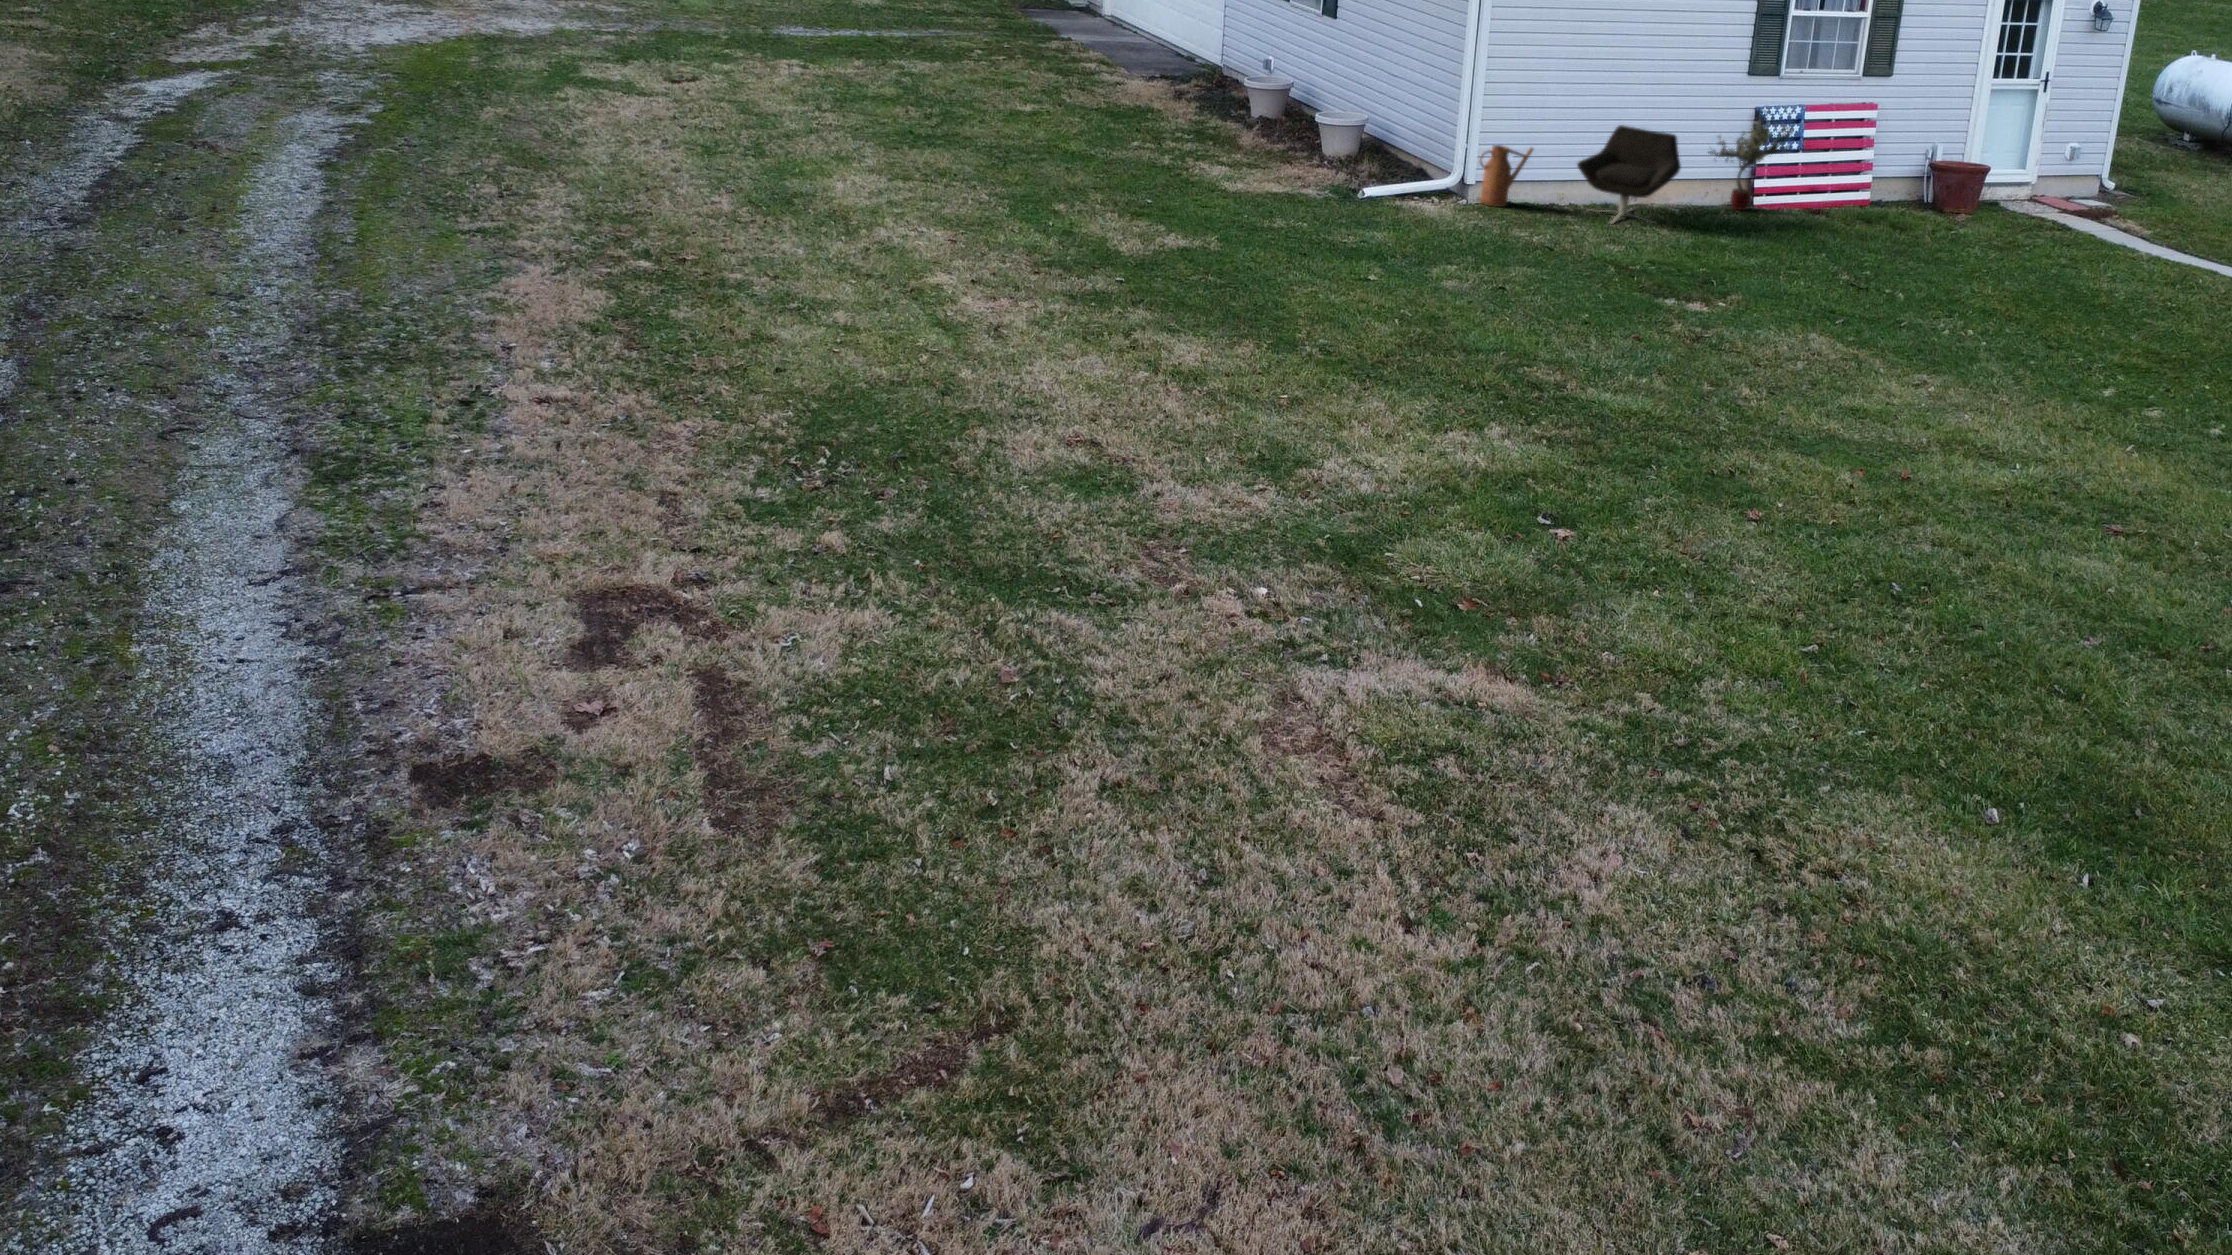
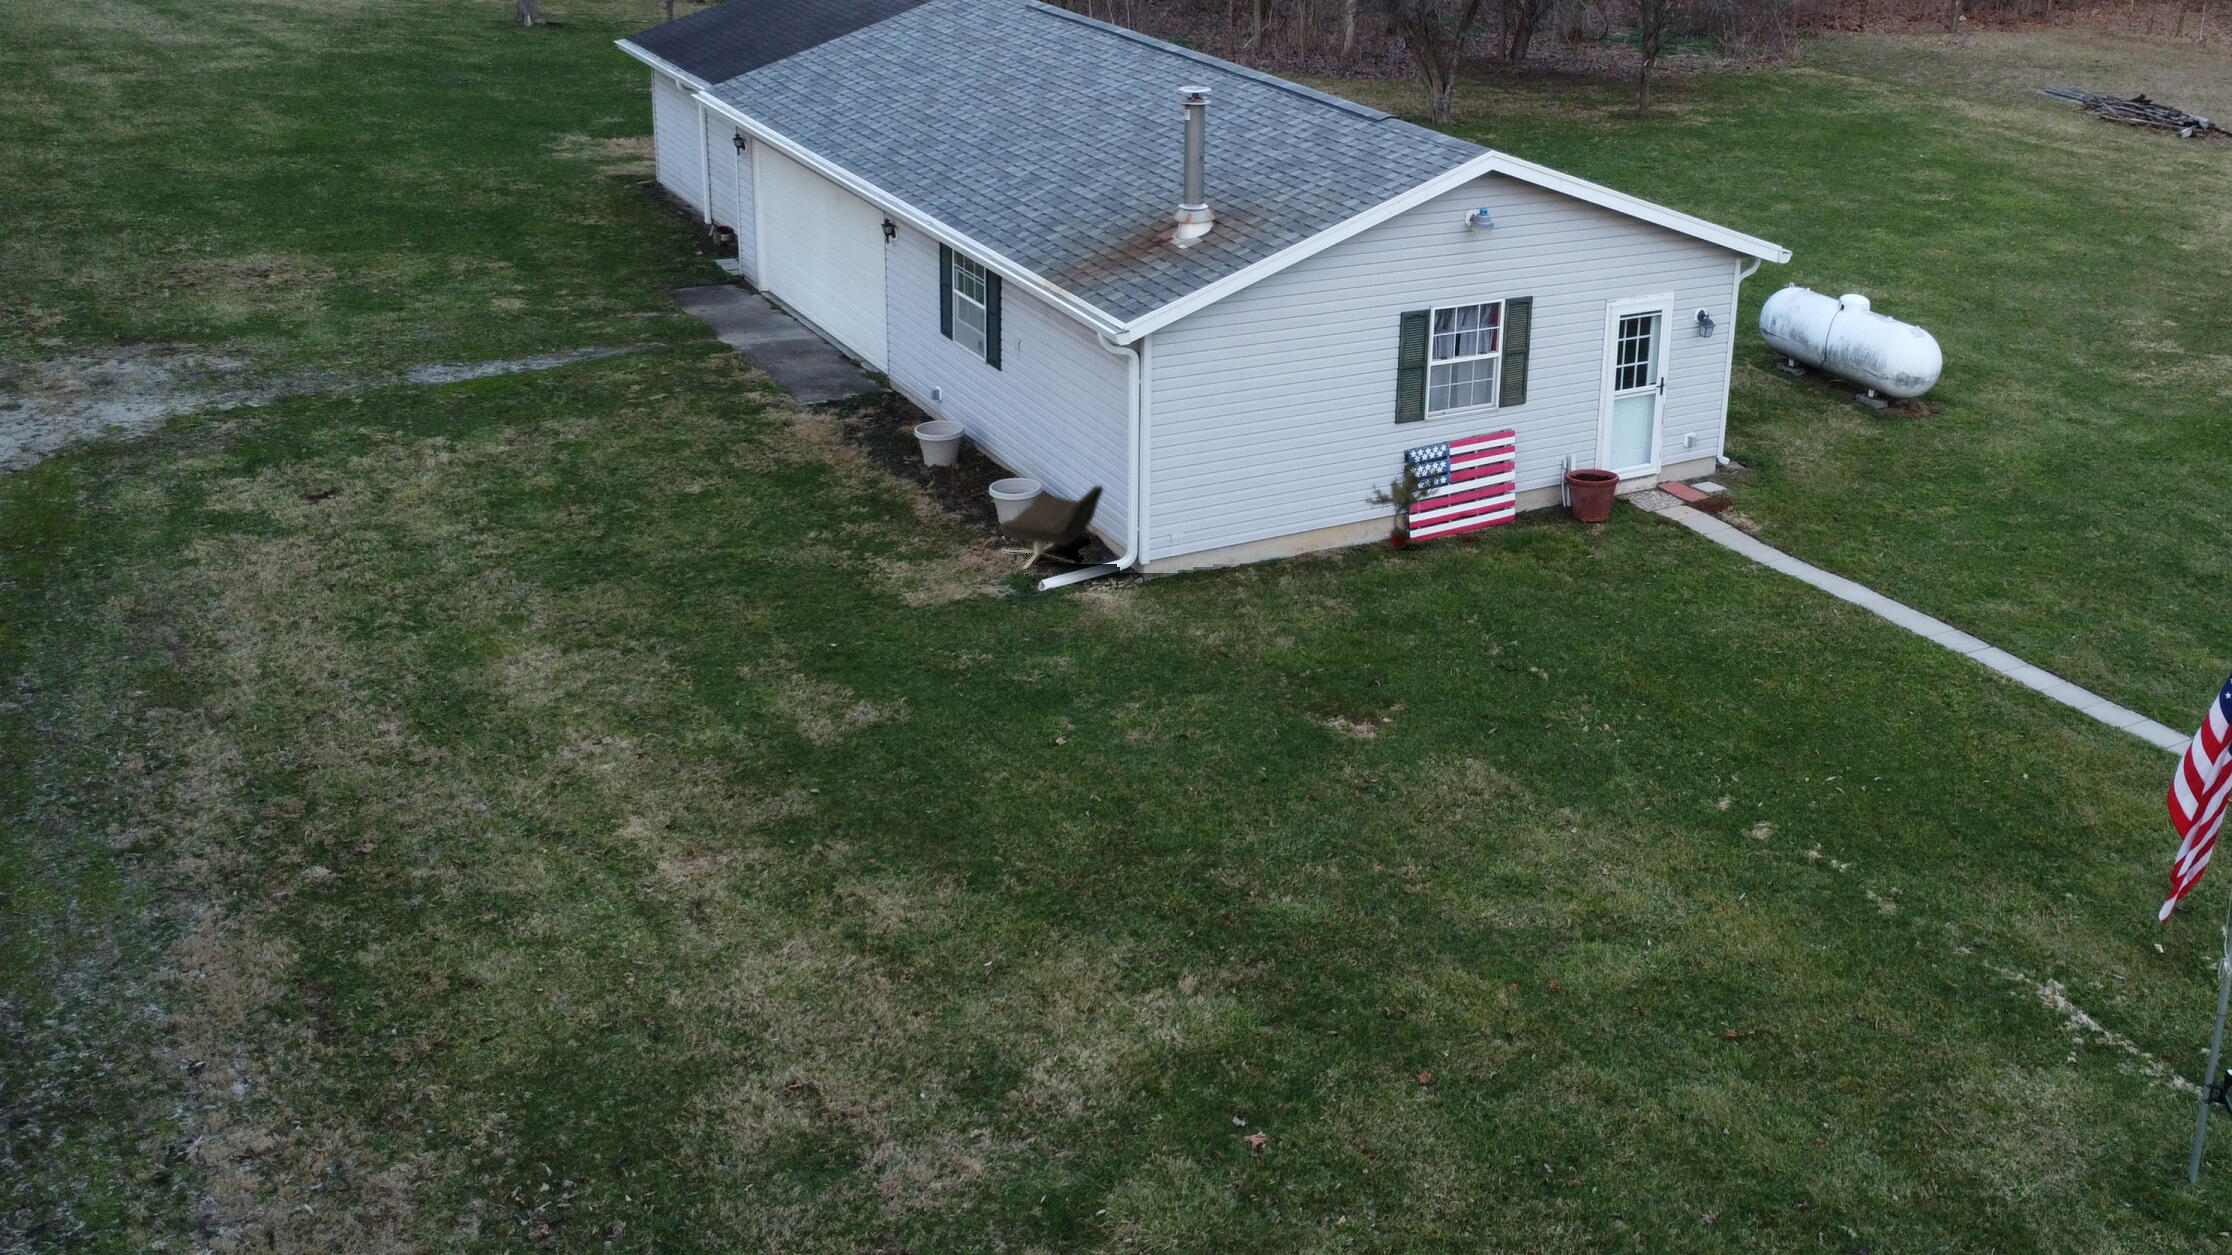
lounge chair: present [1577,125,1681,224] -> present [1001,485,1103,568]
watering can: present [1479,145,1533,207] -> none [1149,523,1201,584]

